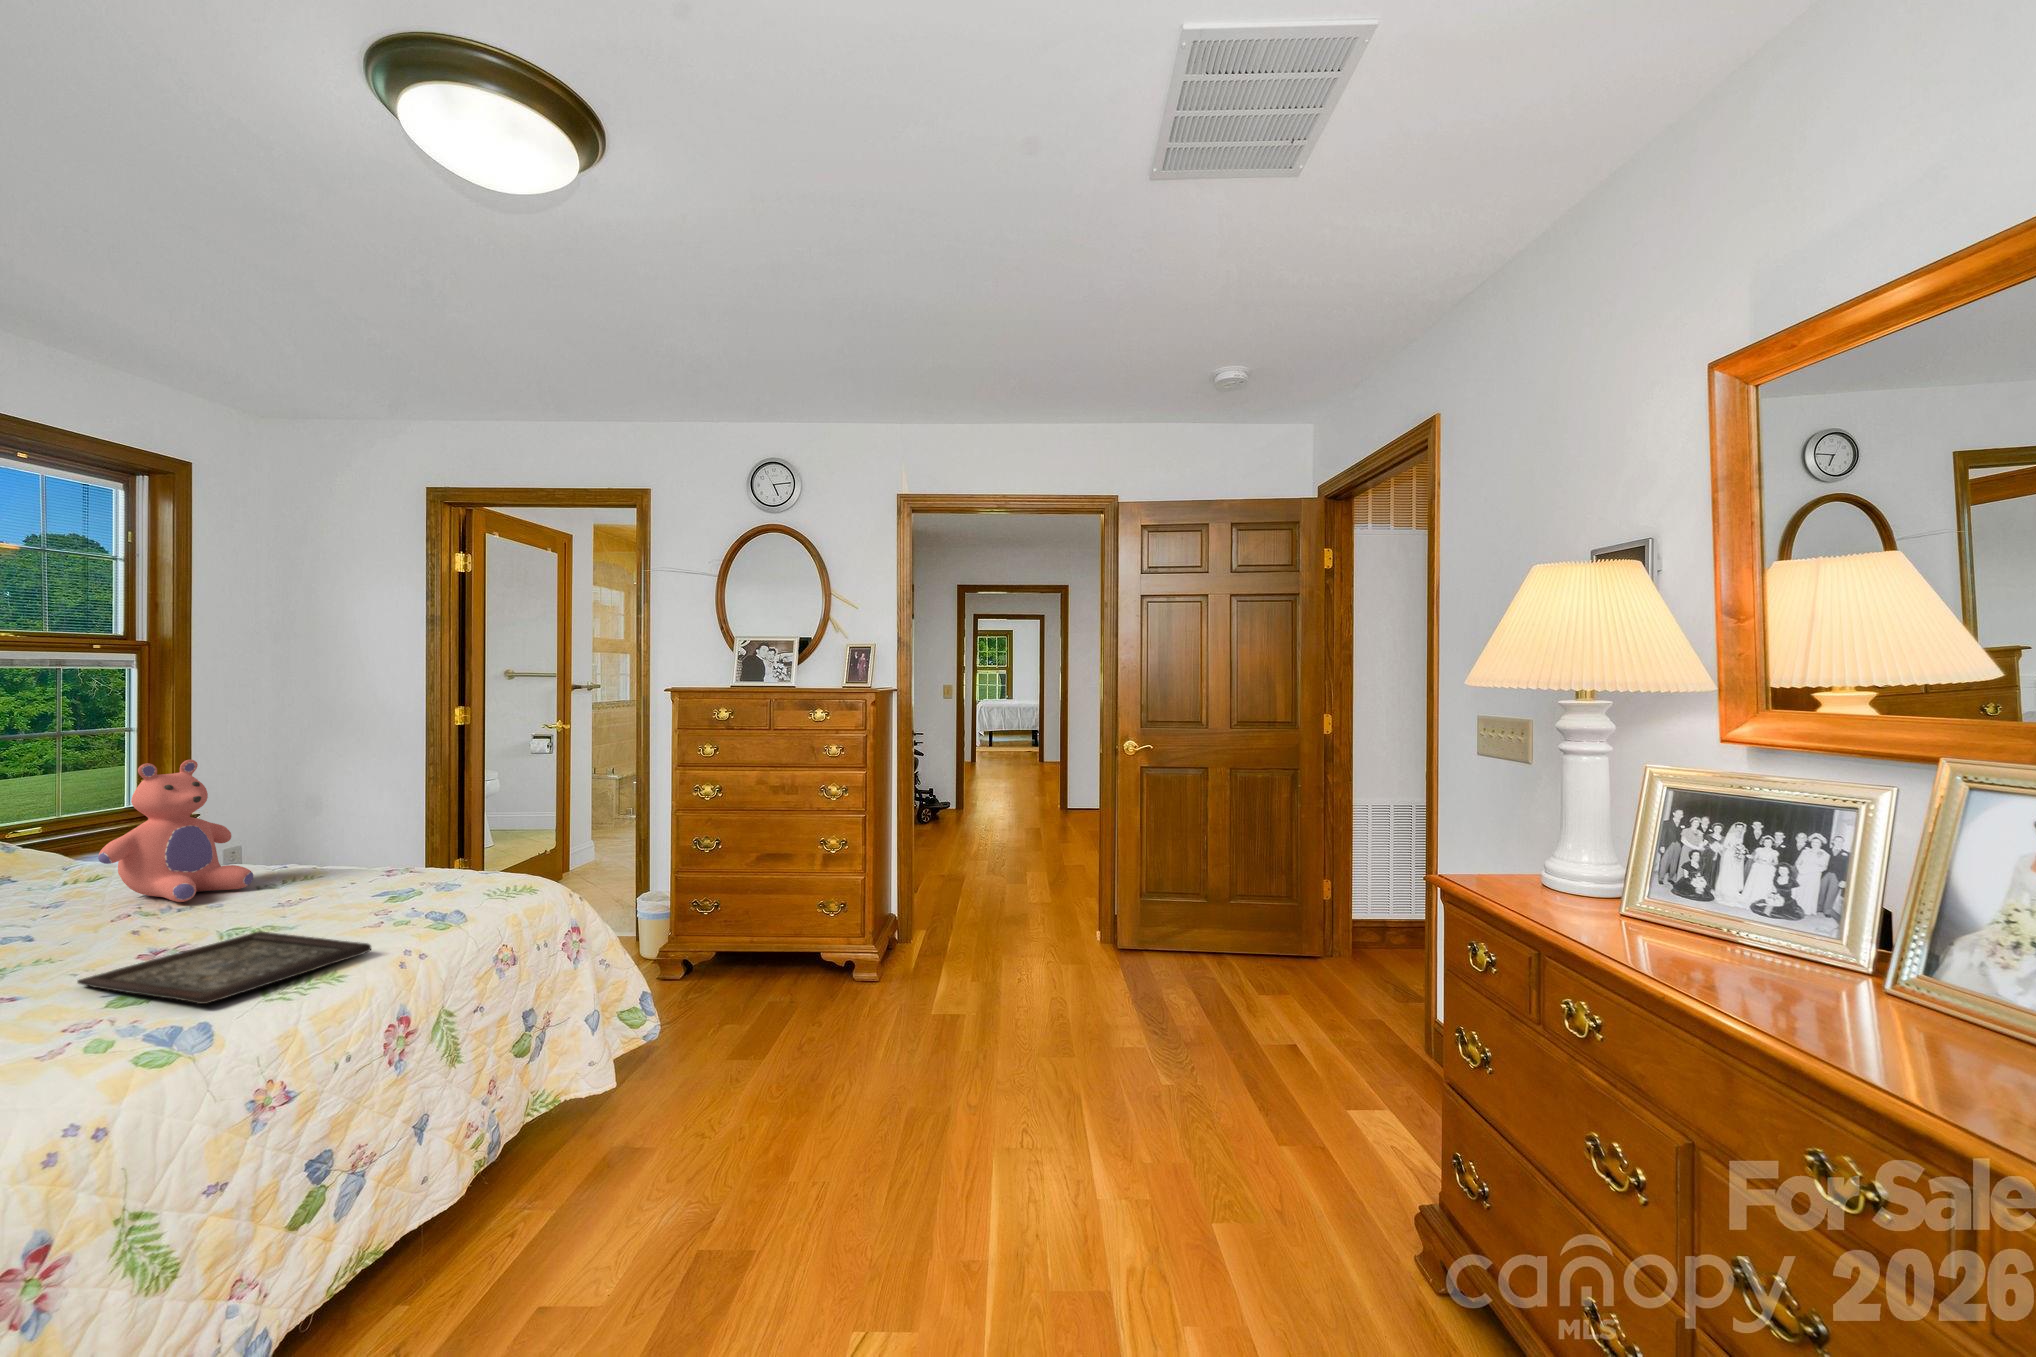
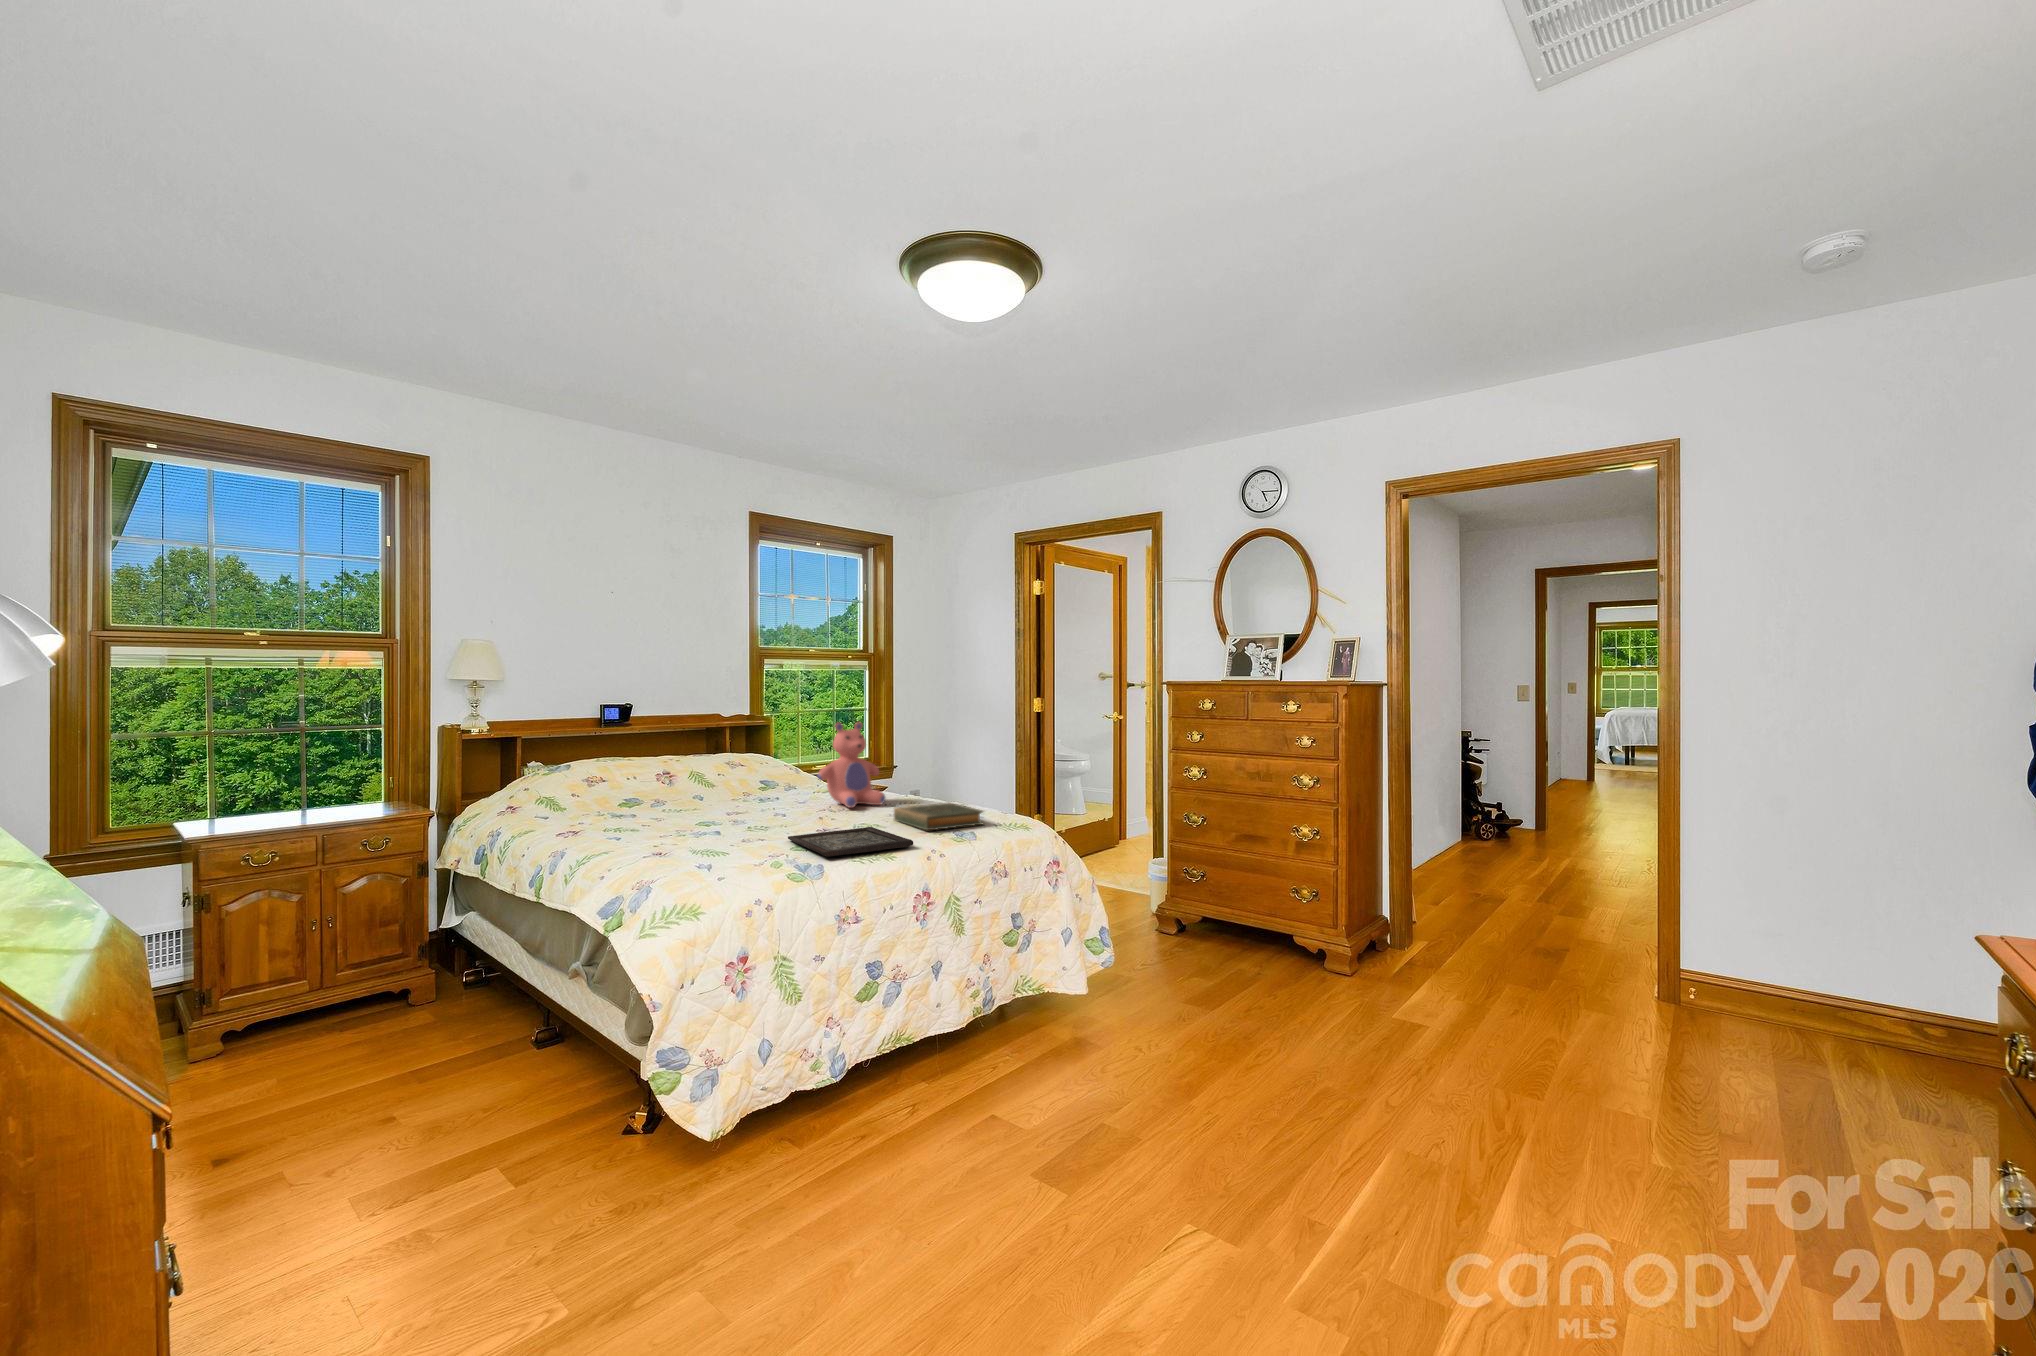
hardback book: none [291,870,467,921] -> present [894,803,983,830]

